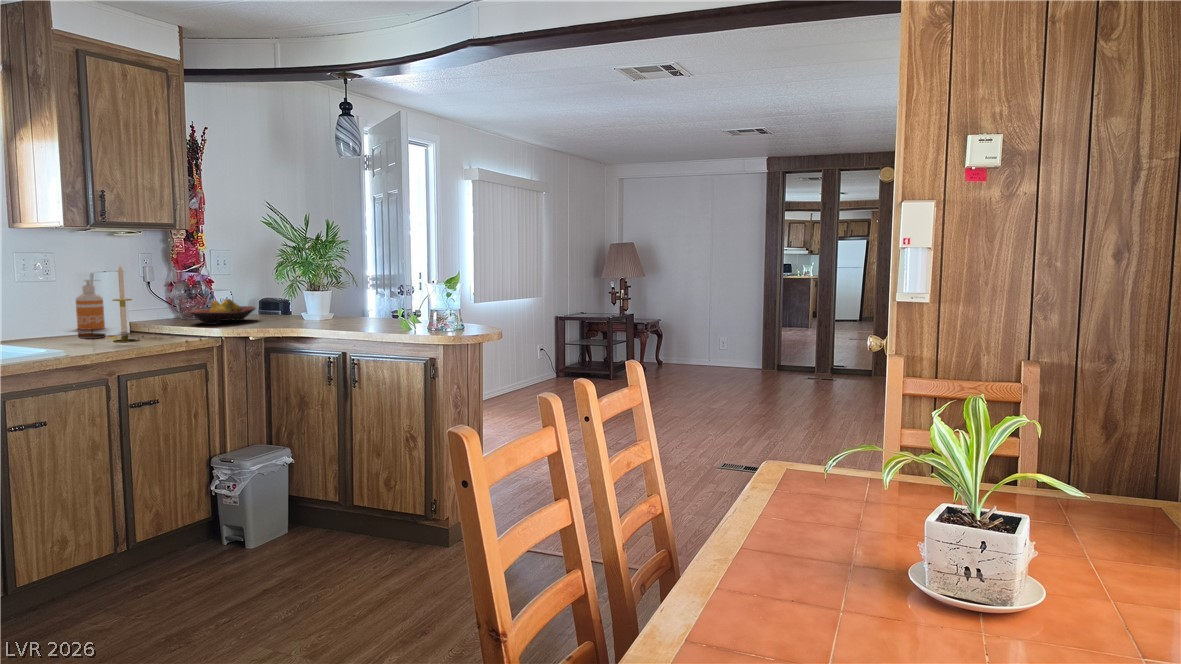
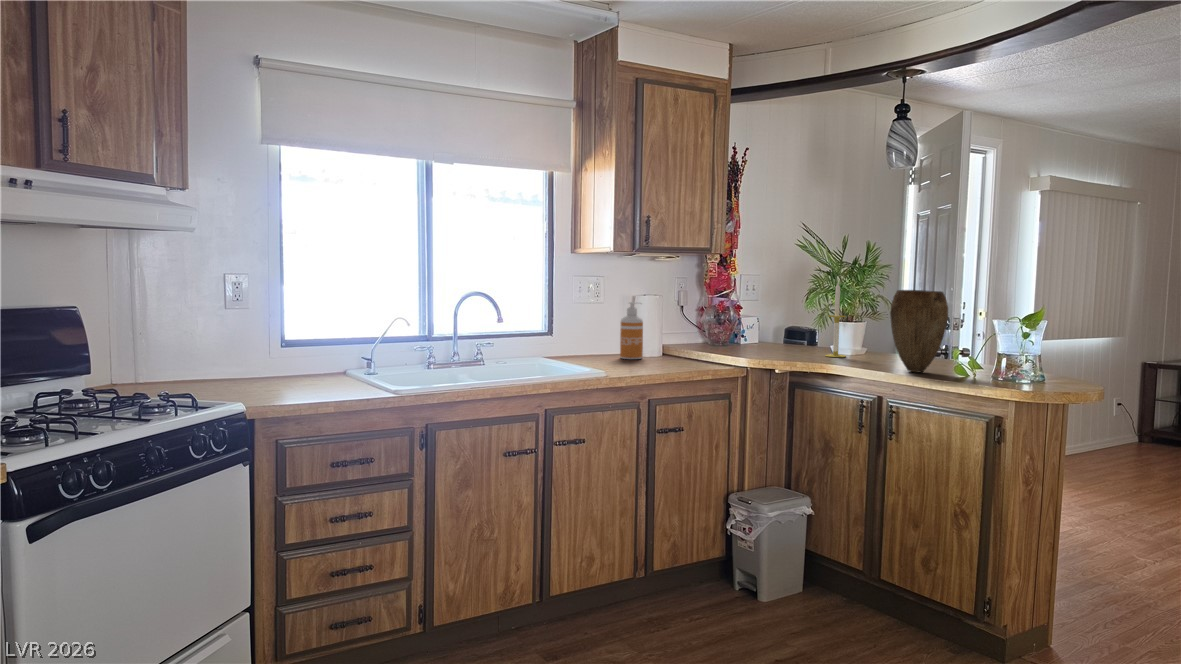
vase: none [347,262,392,329] -> present [890,290,948,372]
candle: present [112,265,136,342] -> present [825,283,846,357]
fruit bowl: present [189,299,255,325] -> none [717,326,783,353]

